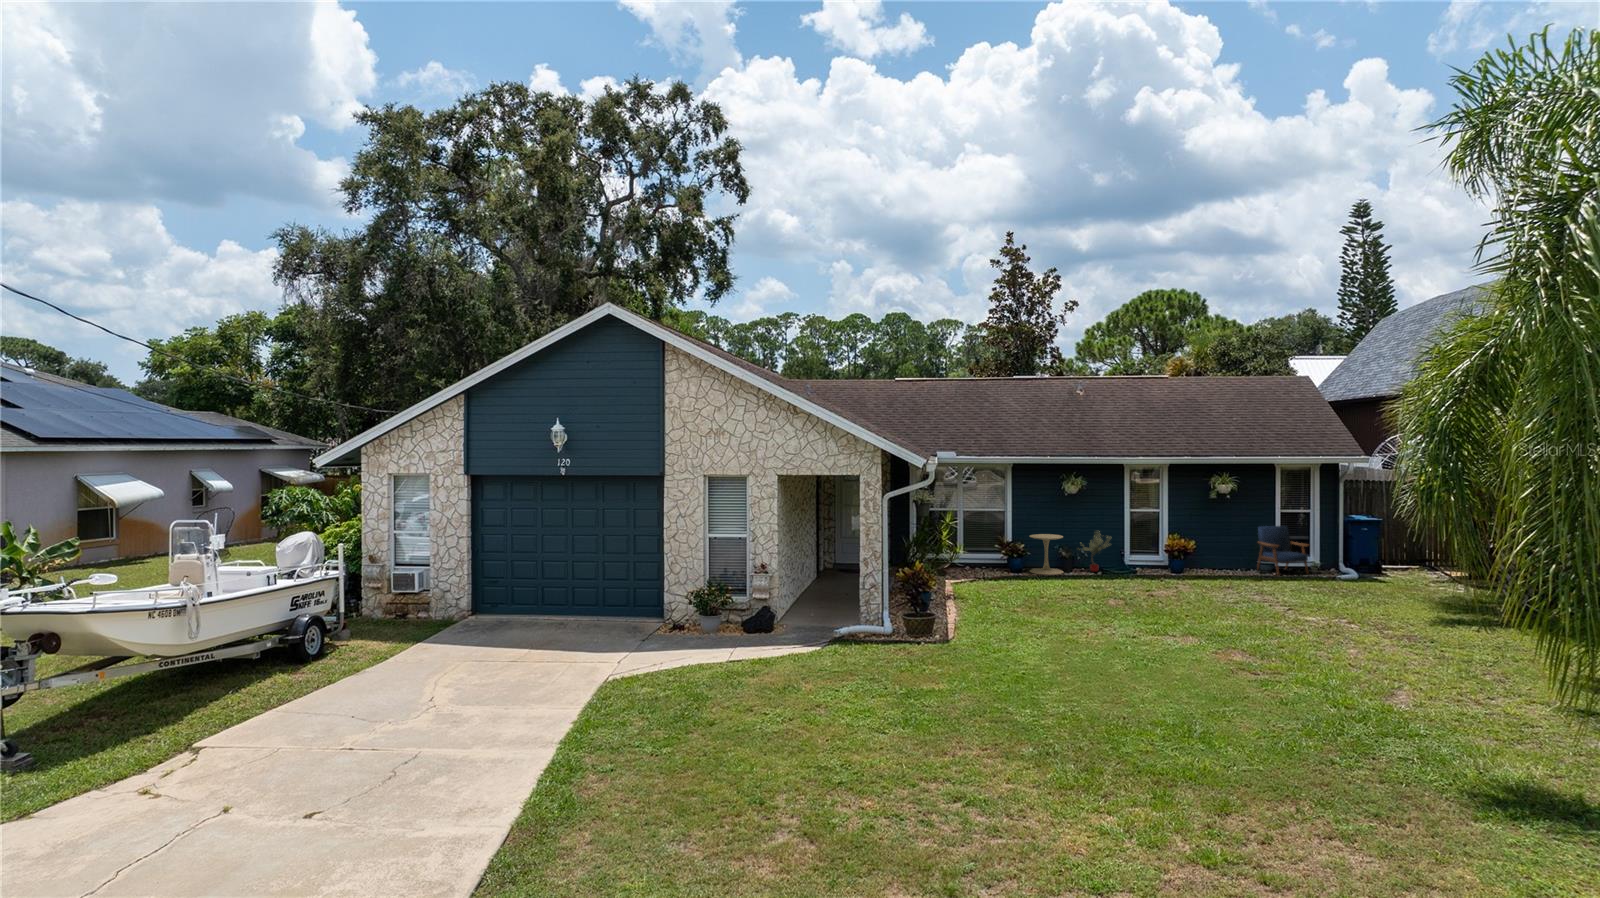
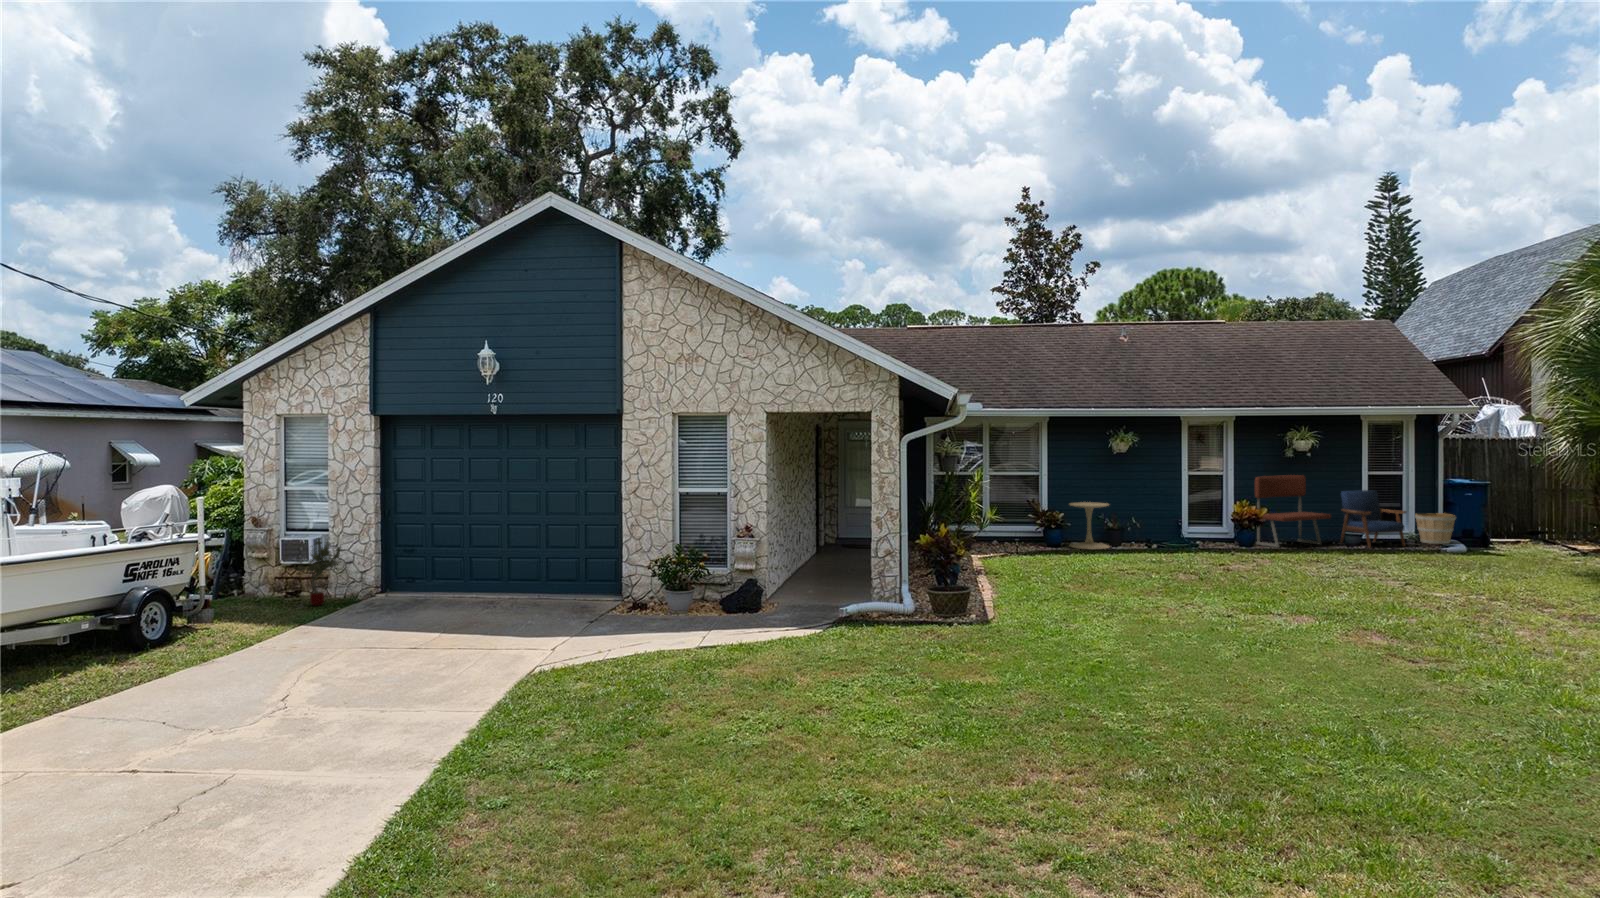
bench: none [1185,512,1248,575] -> present [1255,475,1331,548]
potted tree: present [1079,532,1111,572] -> present [294,538,341,606]
wooden bucket: none [1320,545,1353,572] -> present [1415,513,1456,544]

